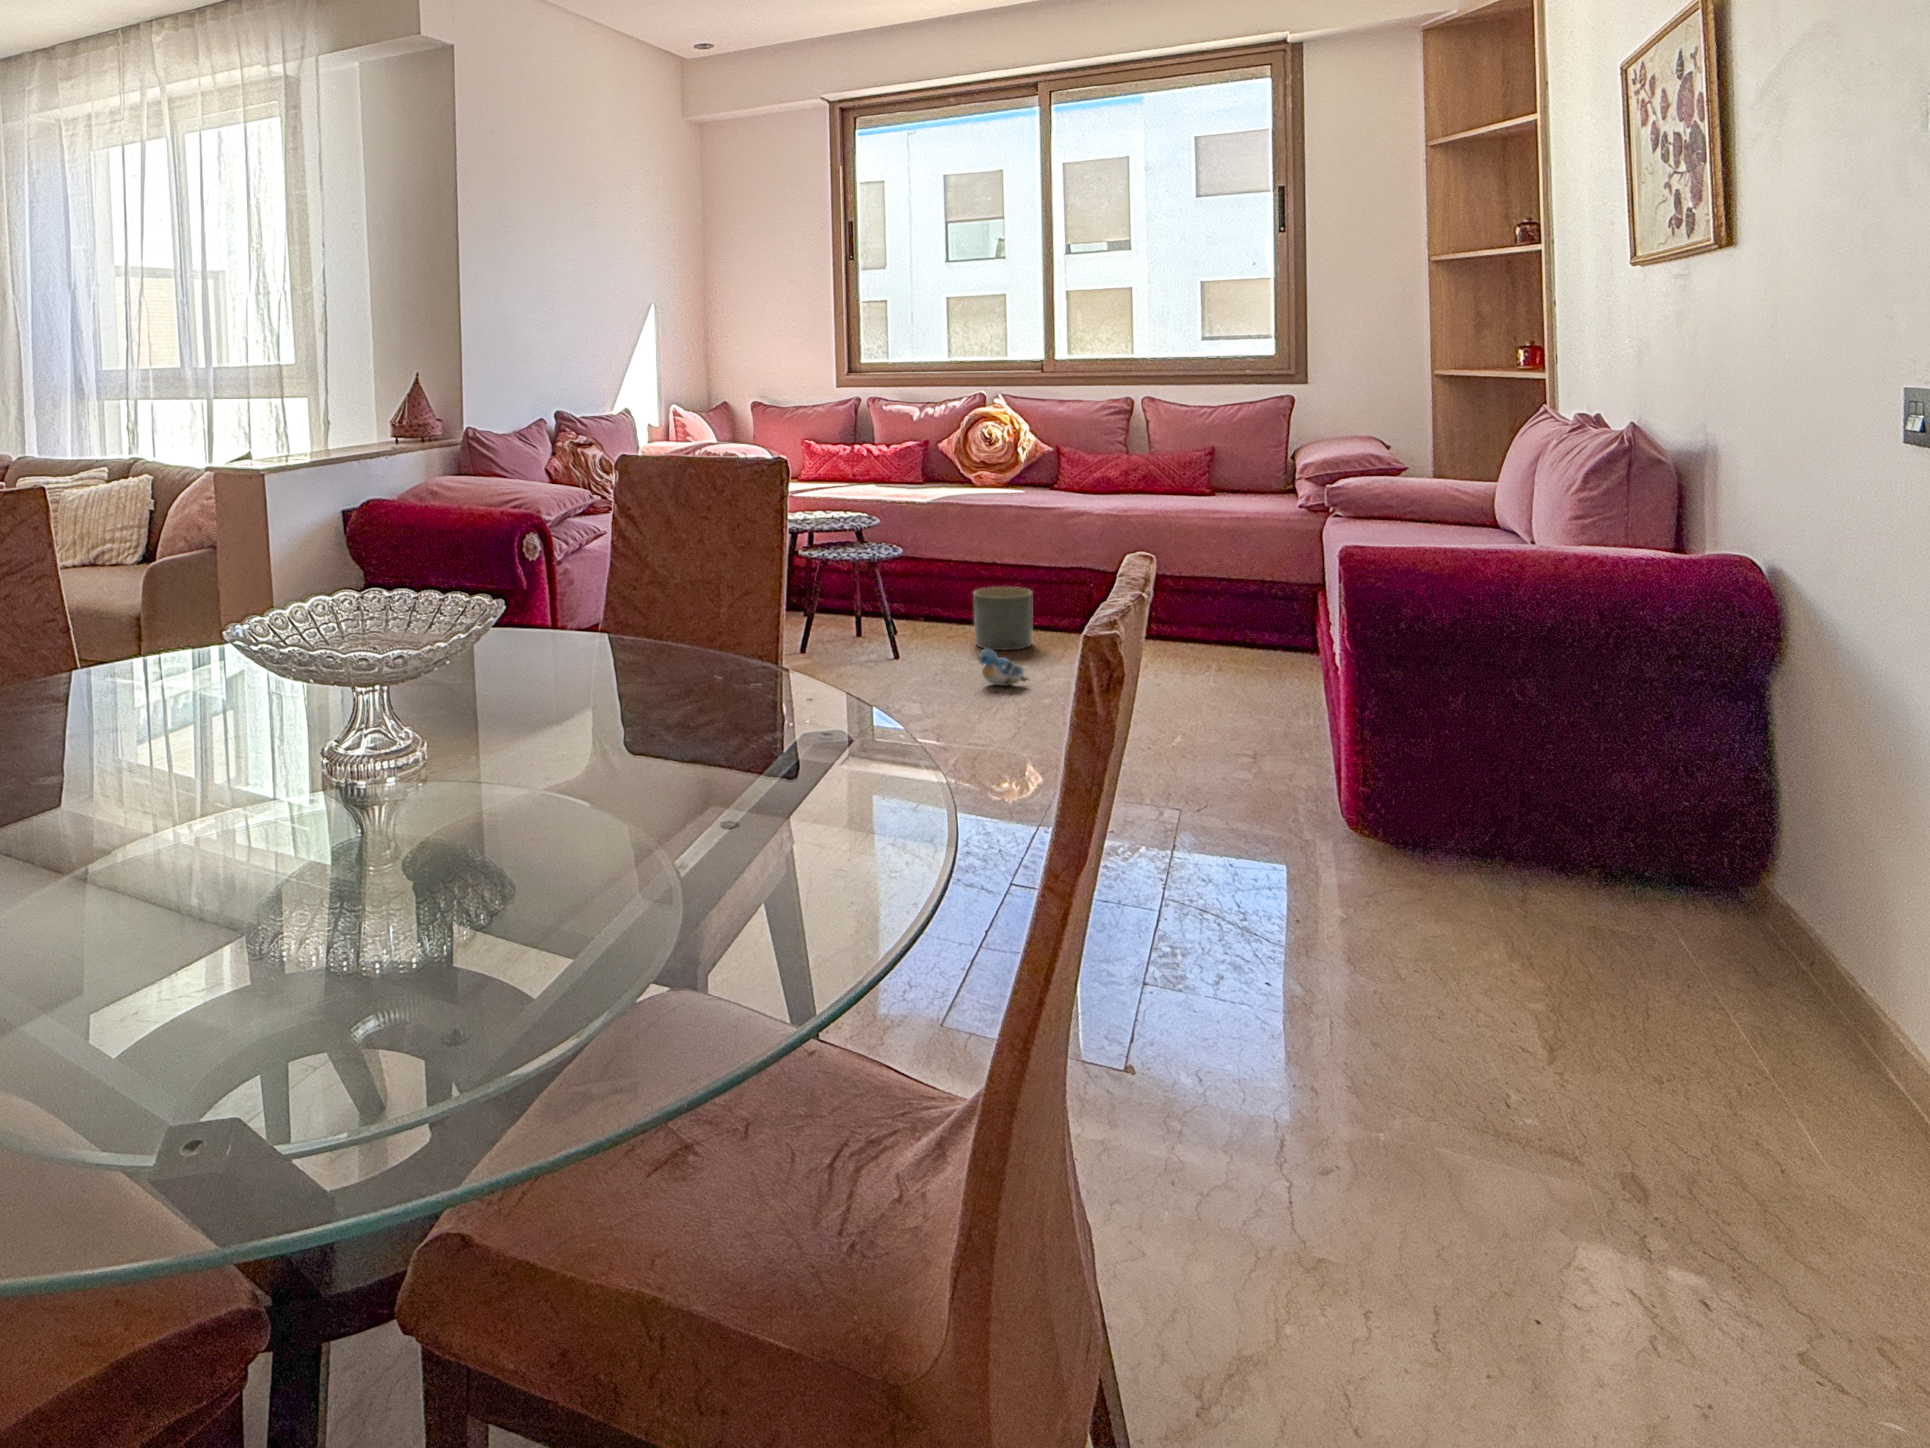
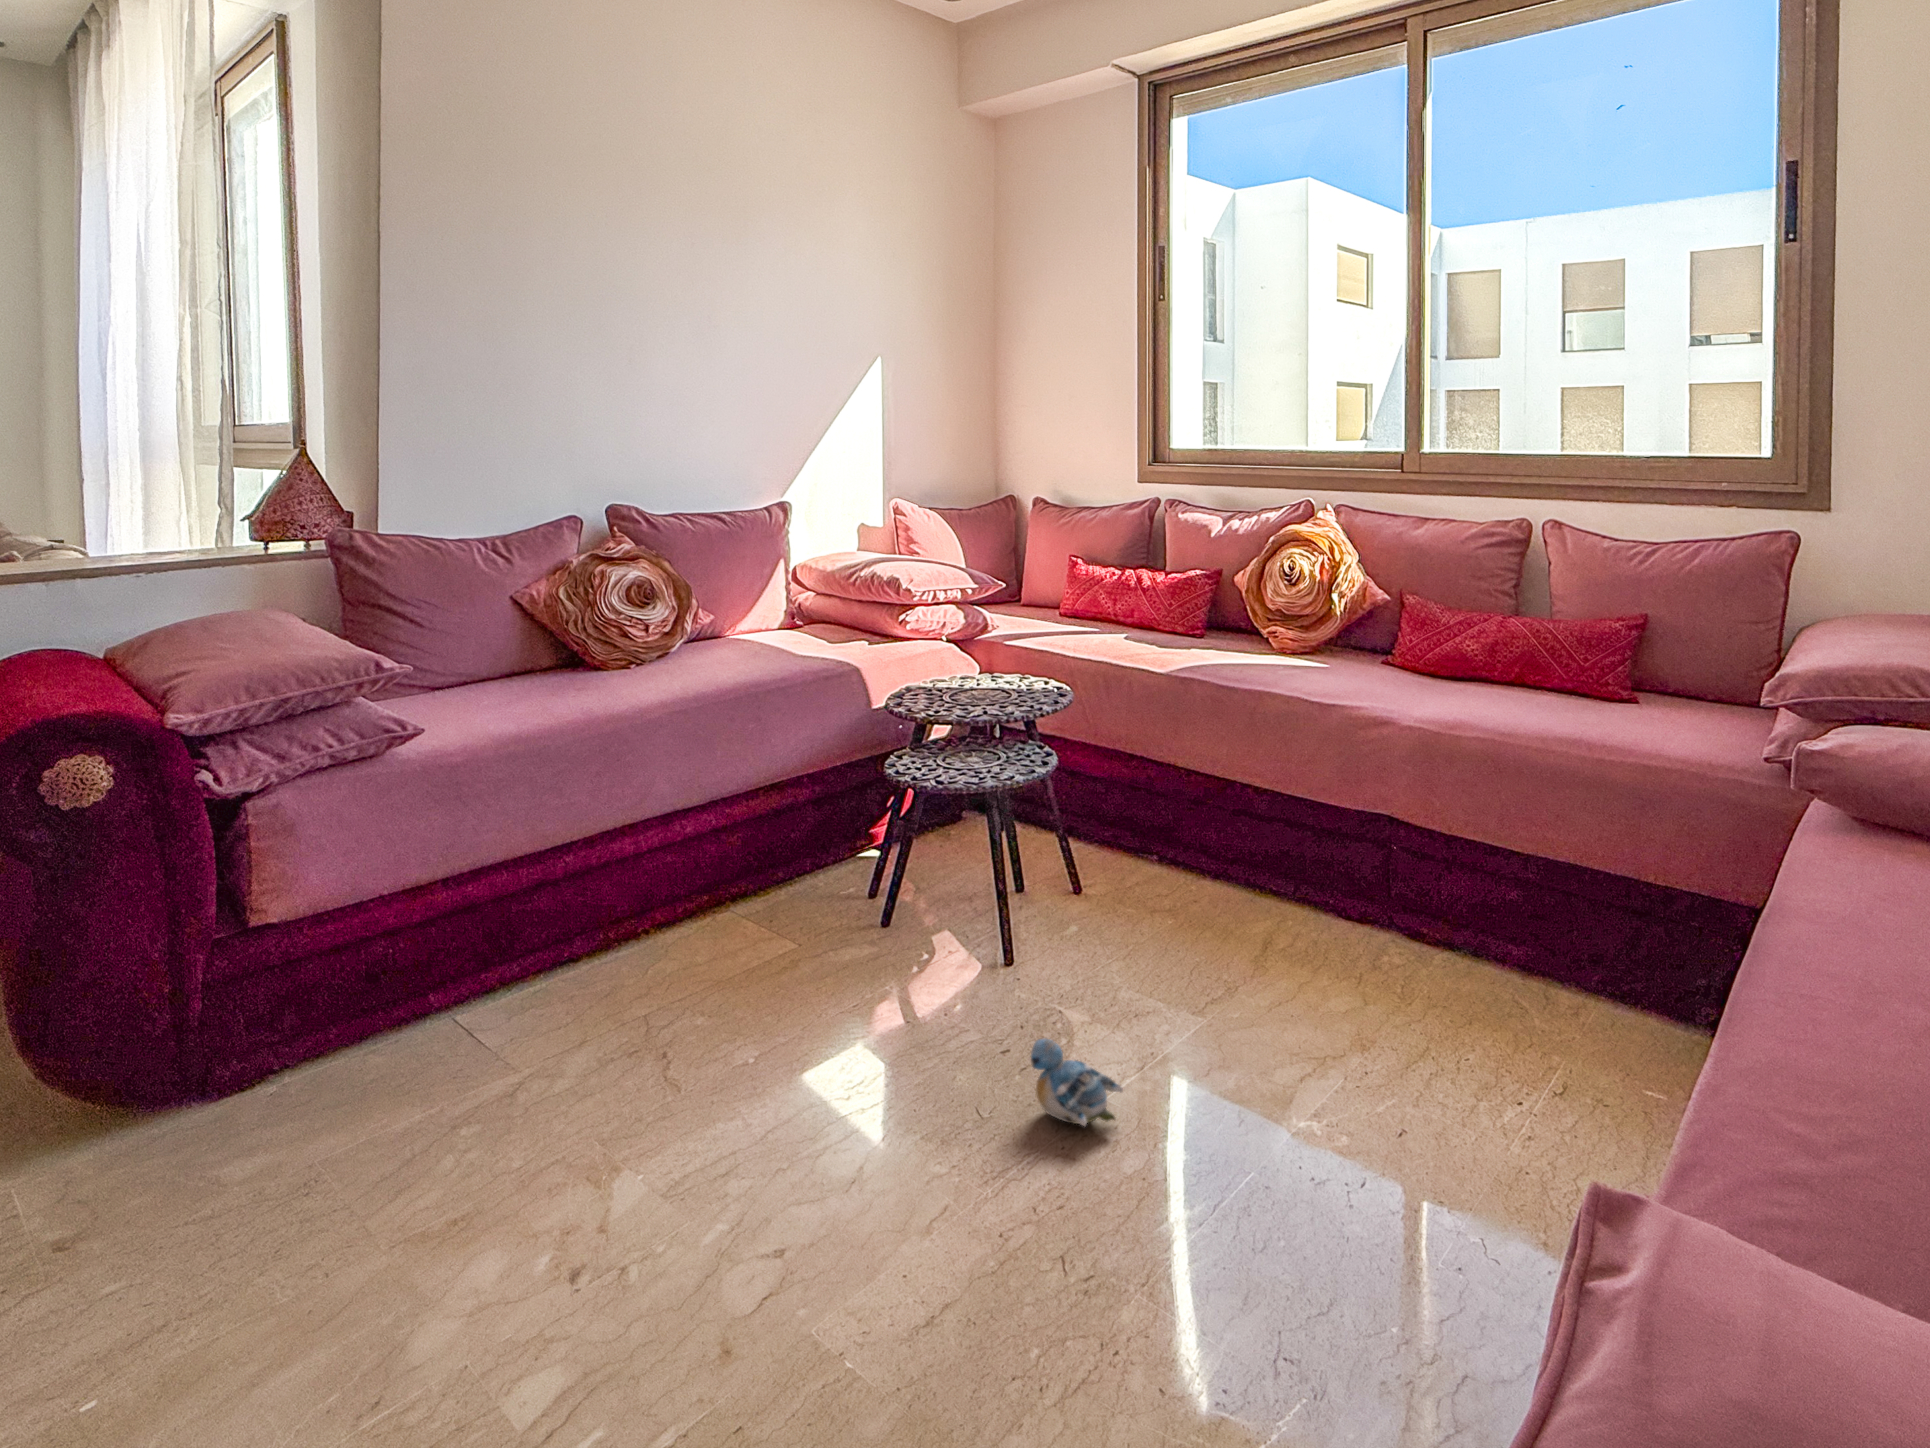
planter: present [973,587,1033,650] -> none [1148,854,1252,987]

